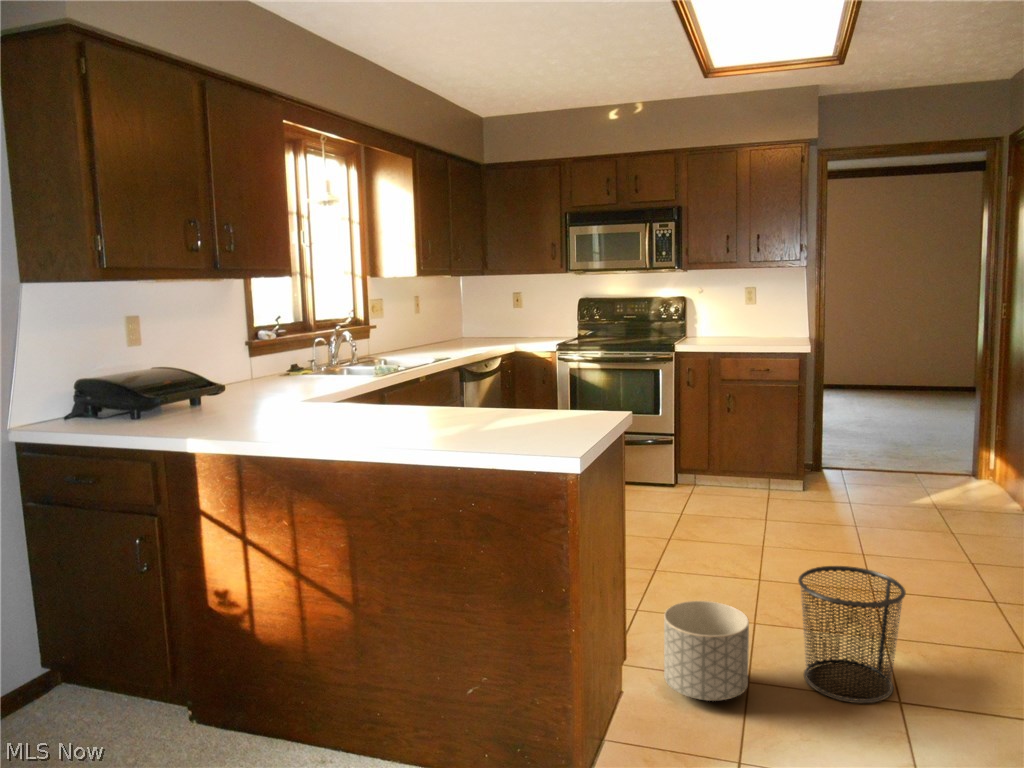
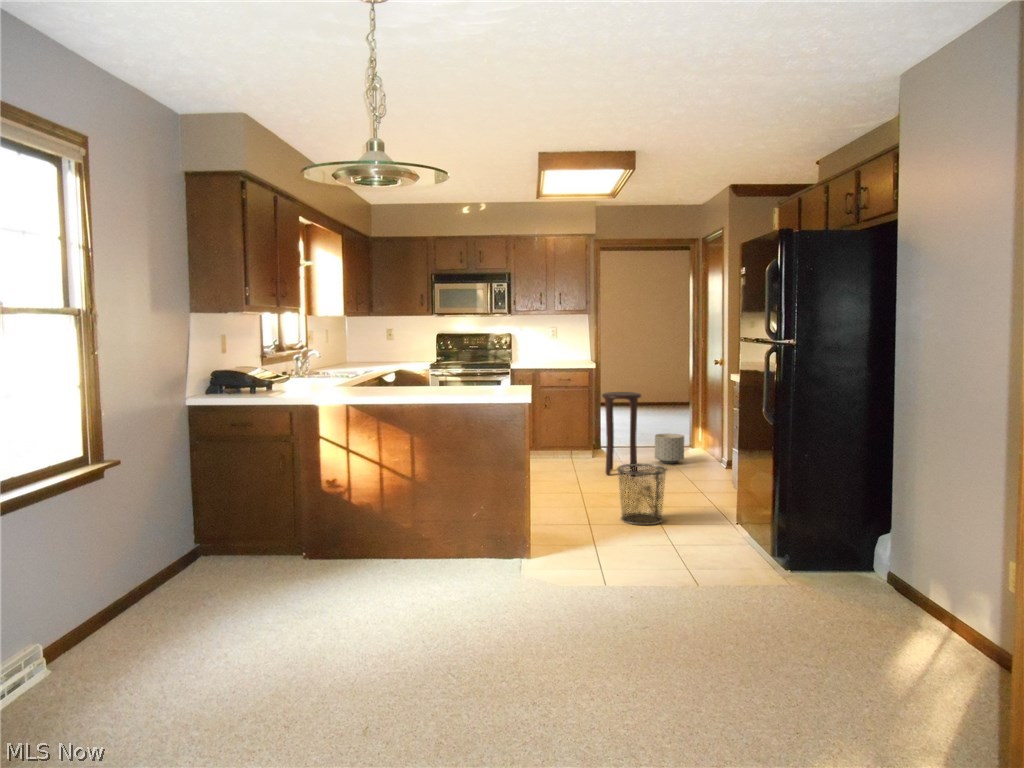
stool: none [809,398,881,543] -> present [602,392,641,476]
planter: present [664,601,749,701] -> present [655,434,684,464]

